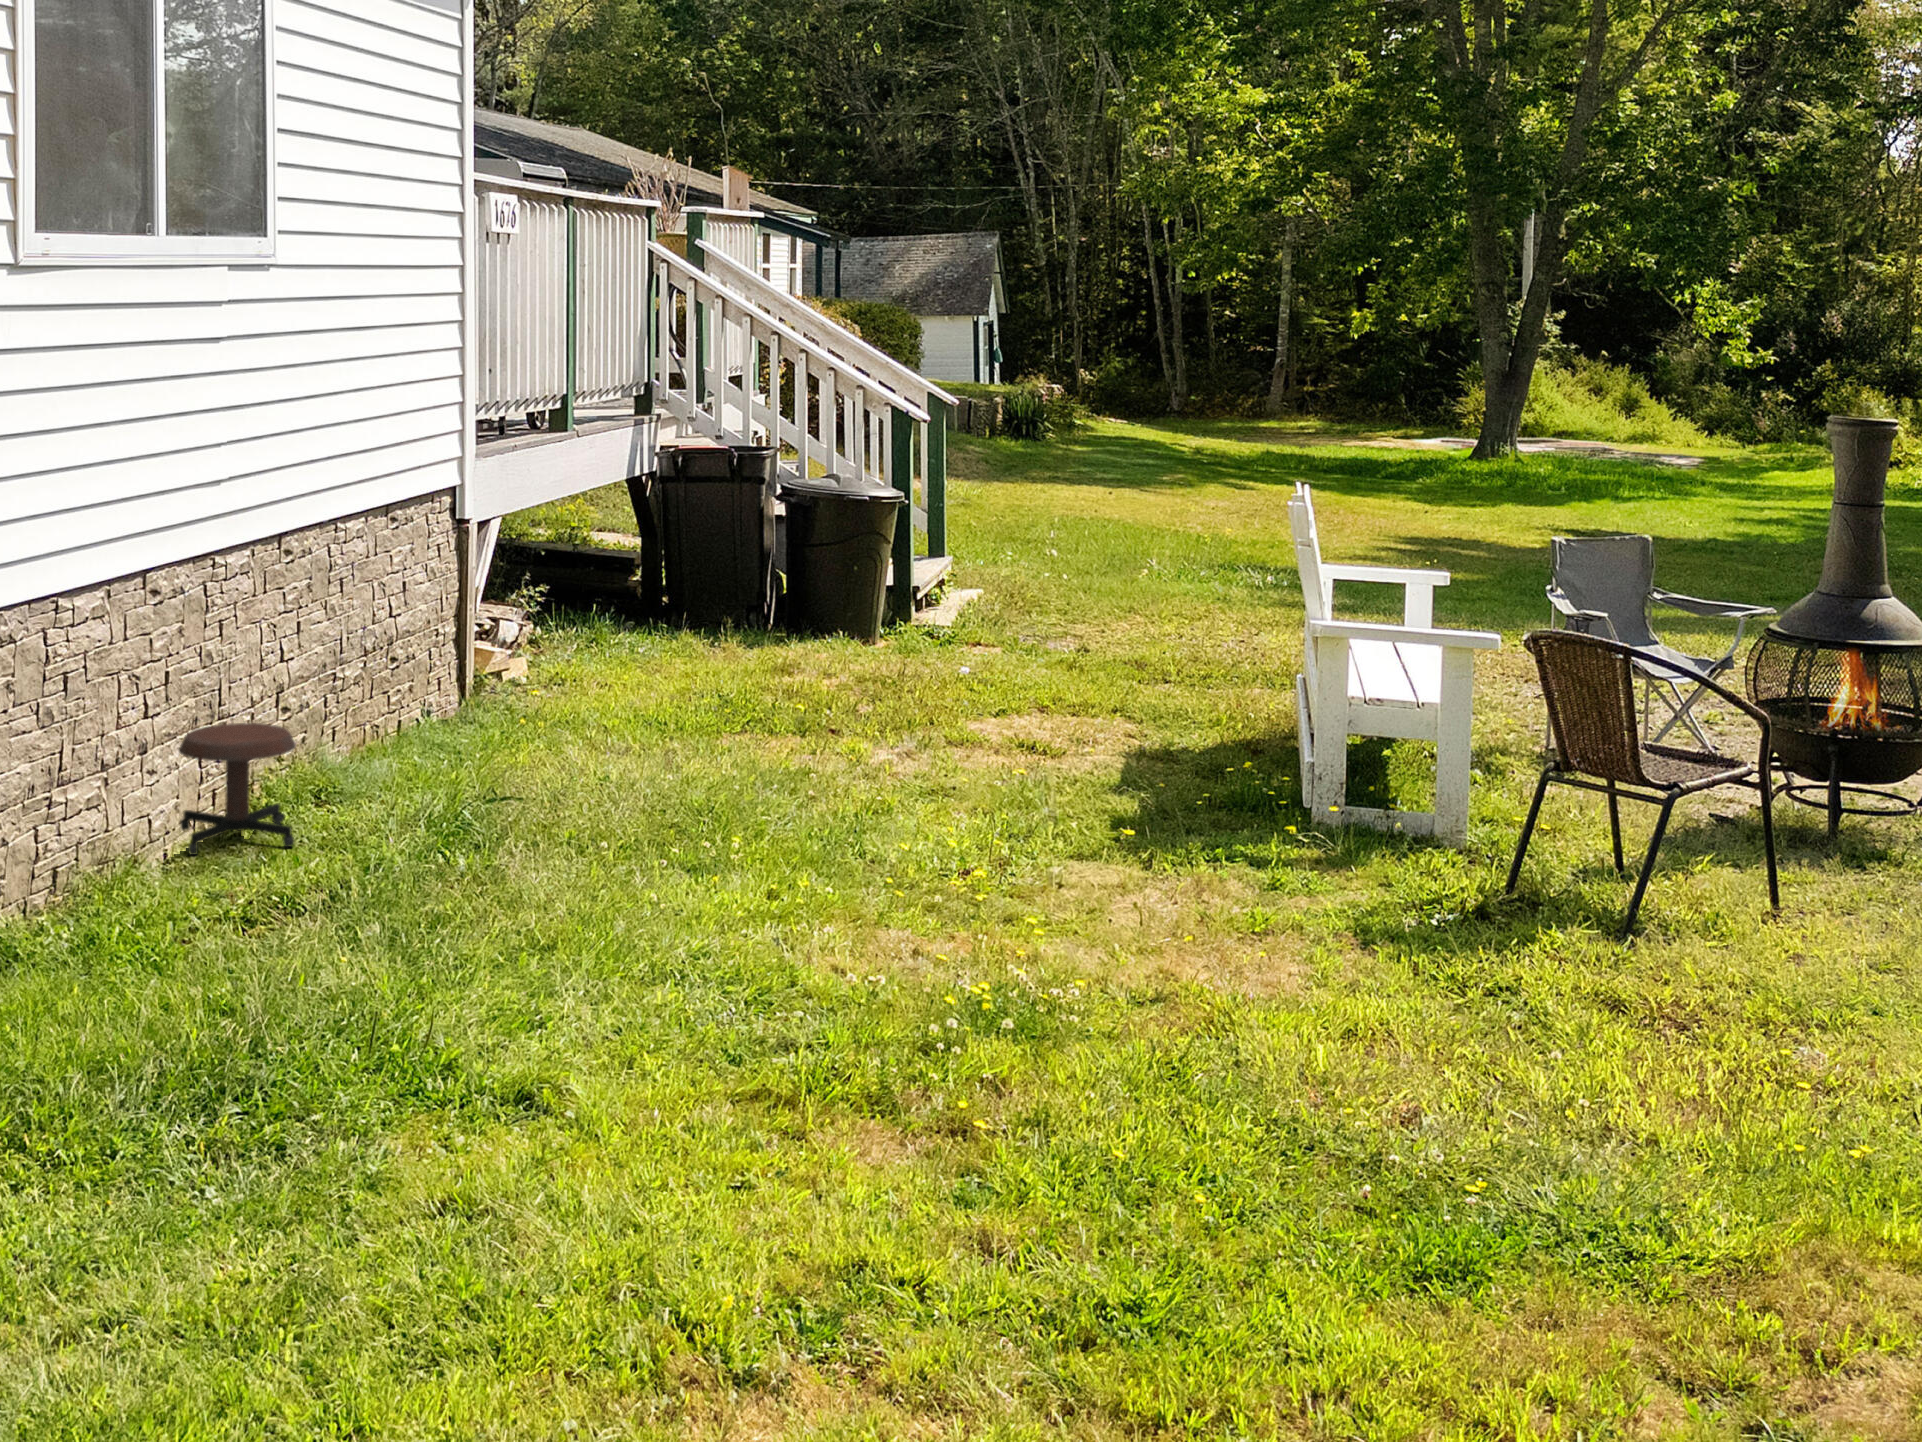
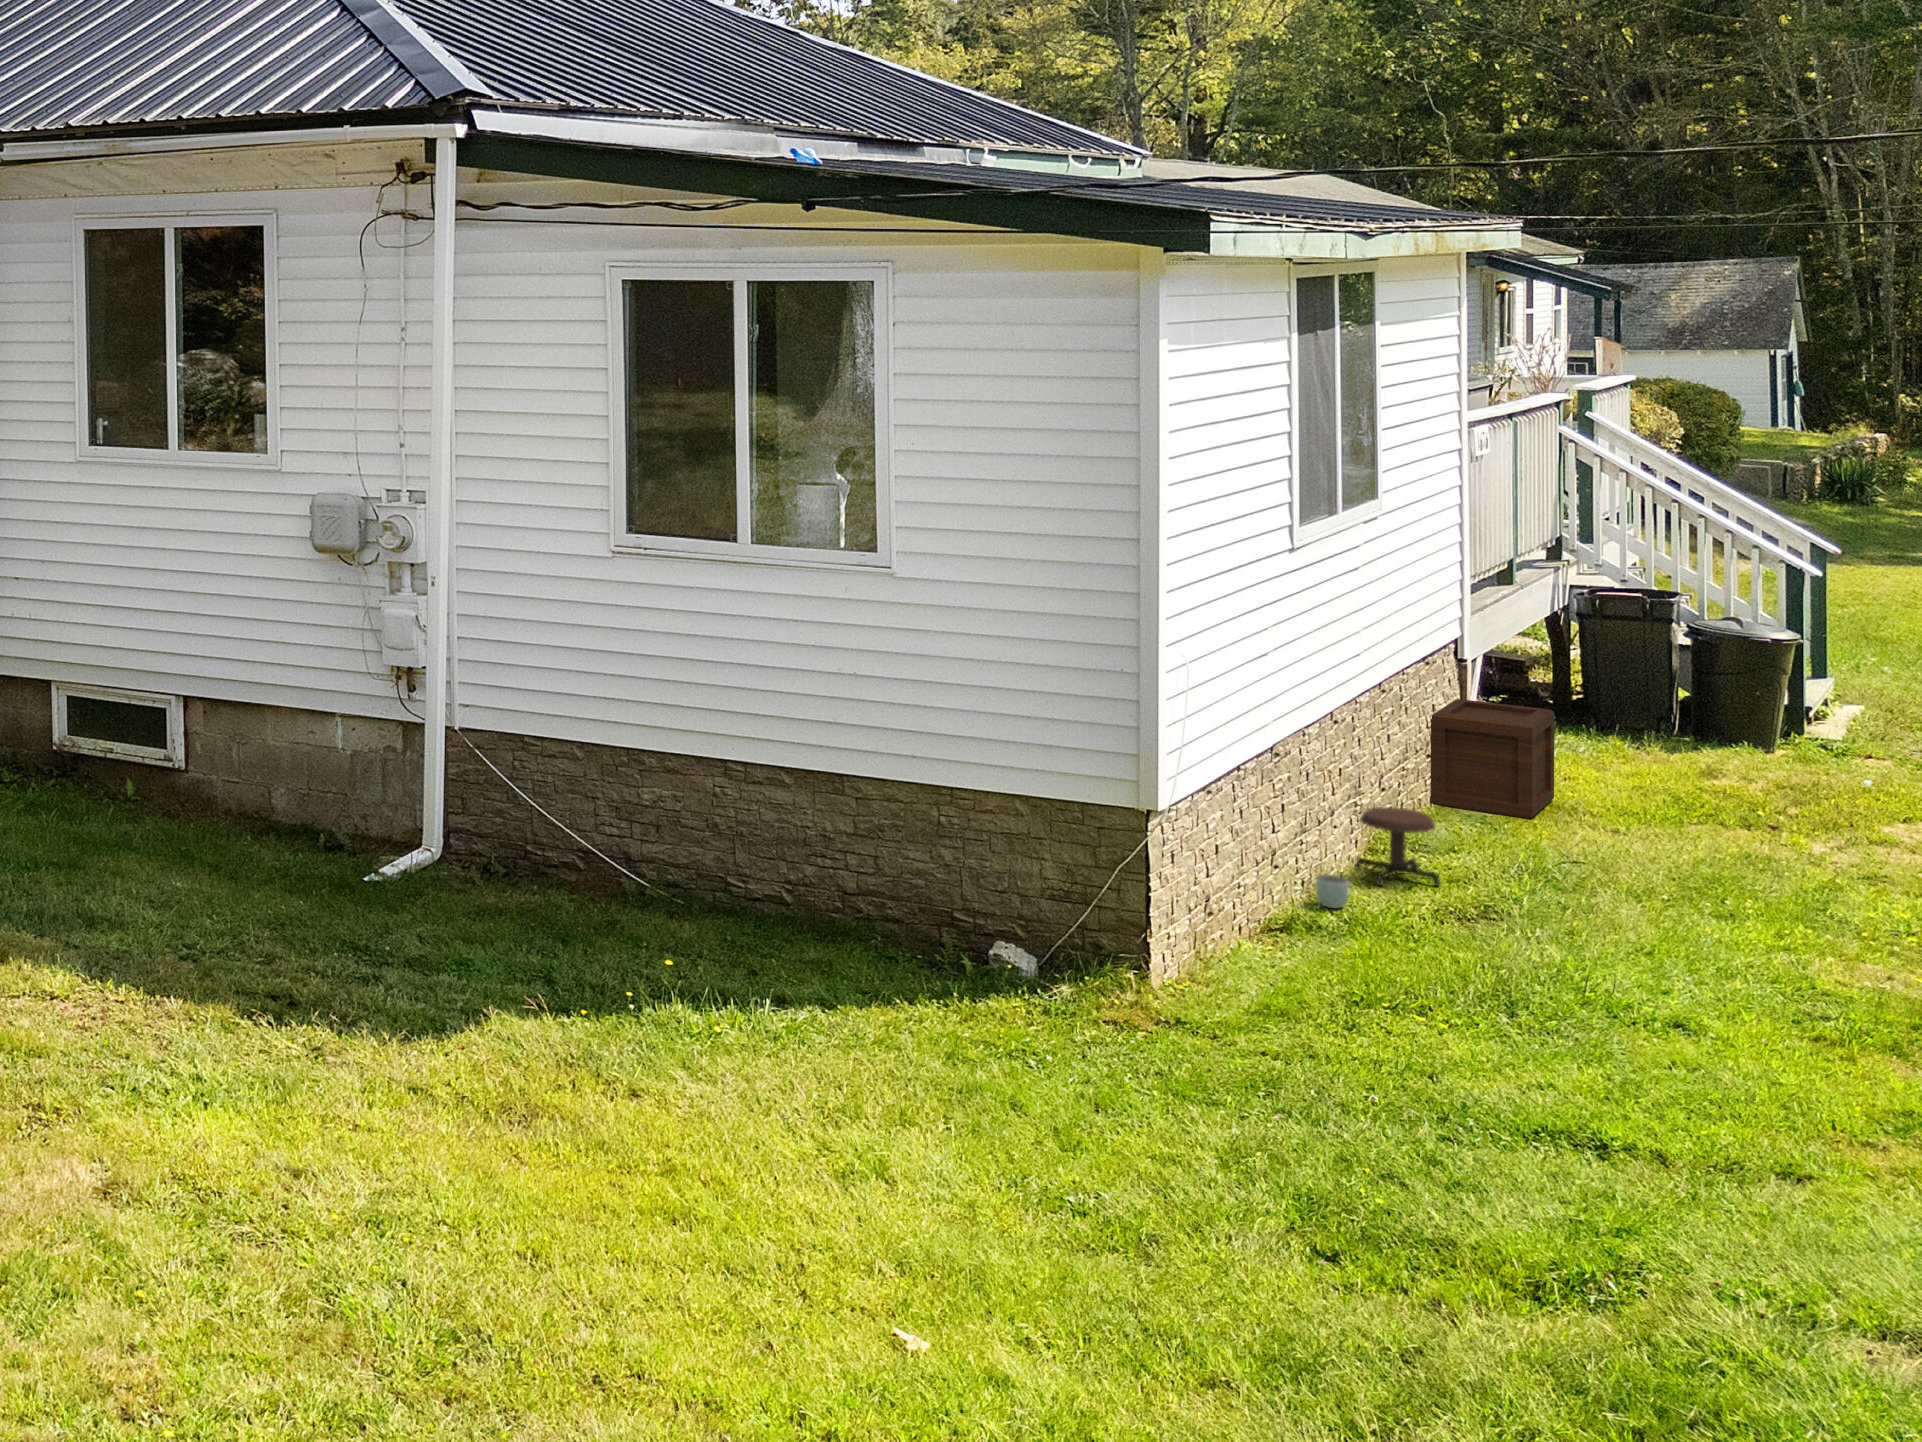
wooden crate: none [396,575,572,735] -> present [1431,699,1554,819]
planter: none [39,843,97,904] -> present [1316,874,1349,908]

